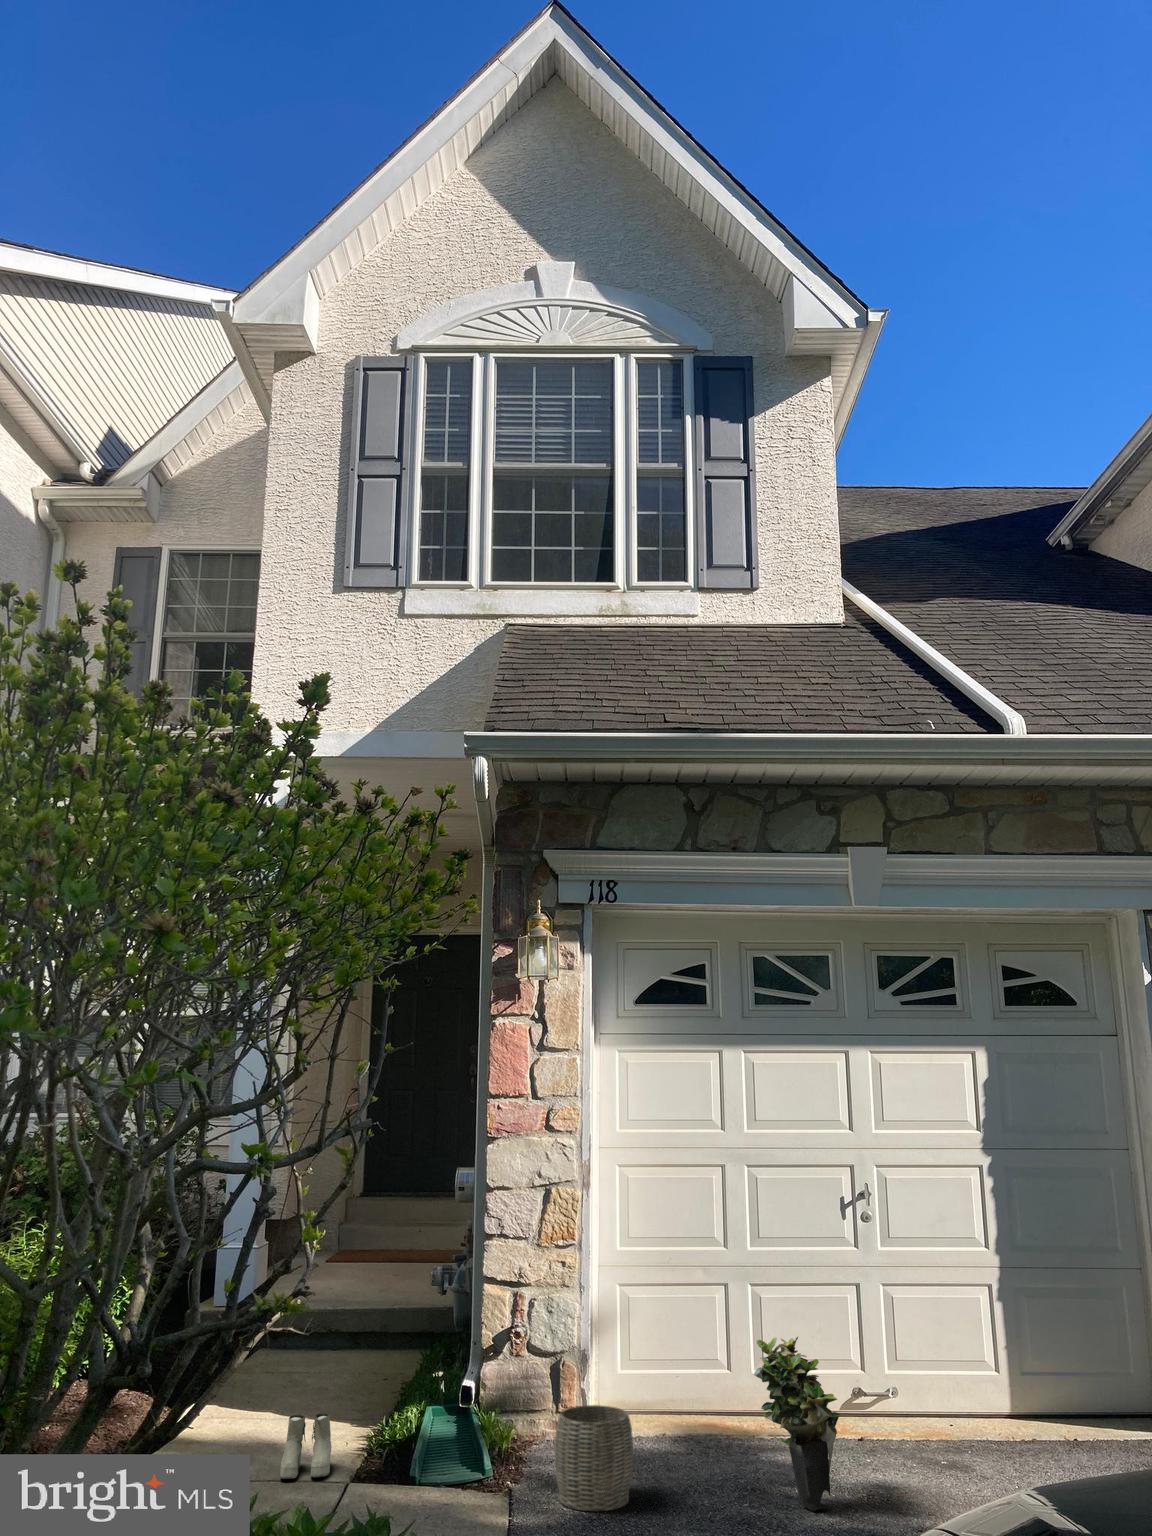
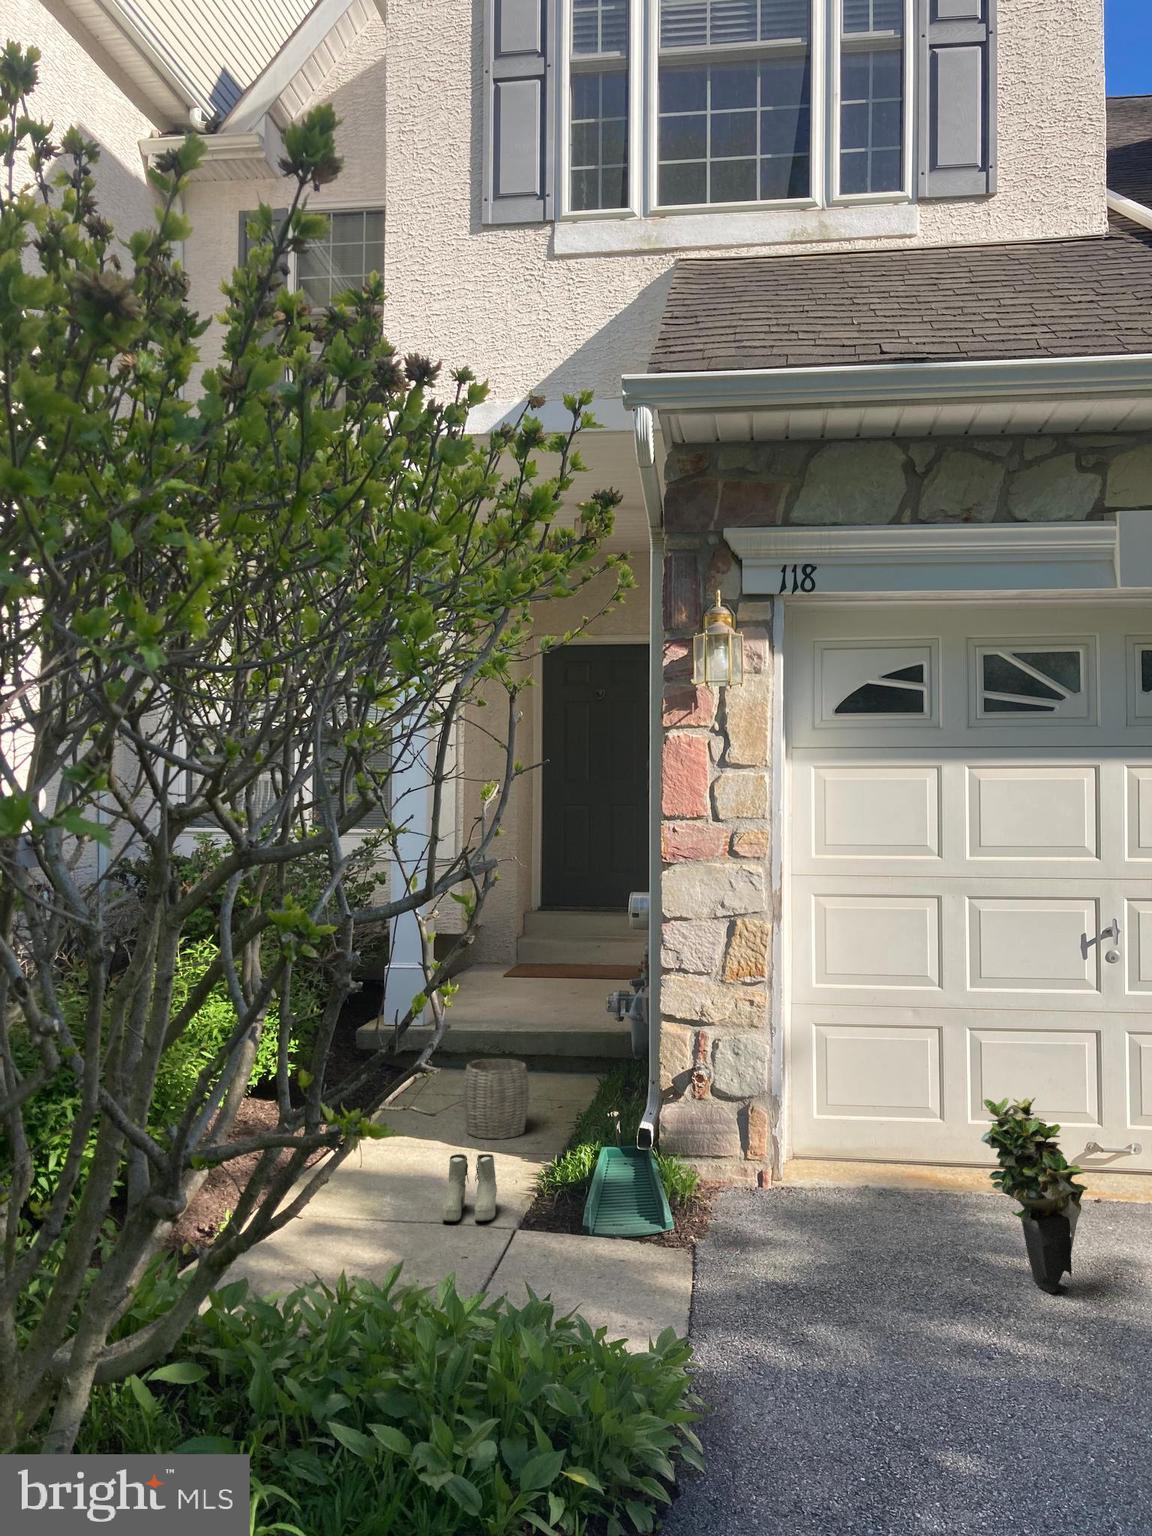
woven basket: present [555,1405,633,1511] -> present [463,1059,529,1139]

